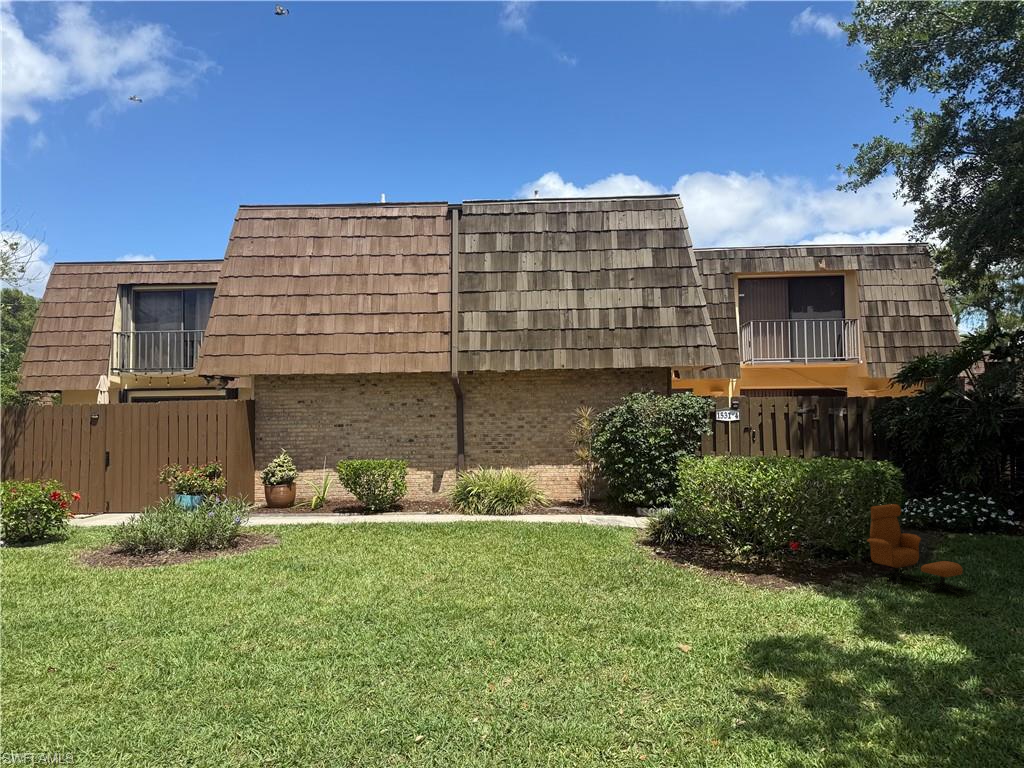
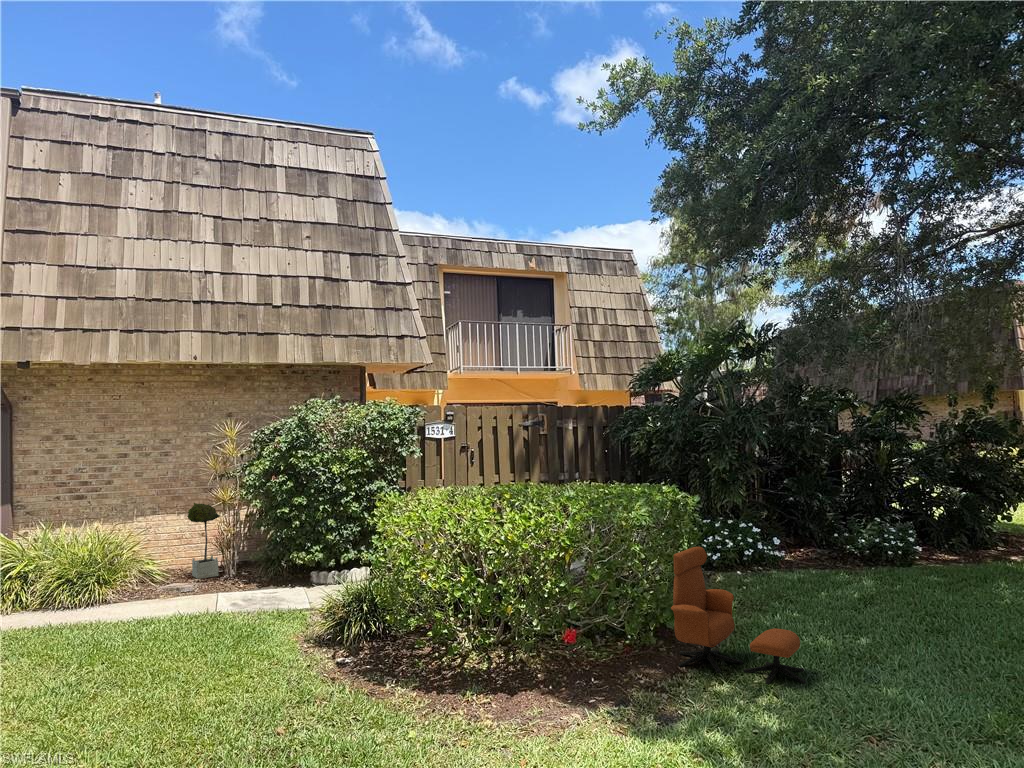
potted tree: none [560,458,580,506] -> present [187,503,220,579]

